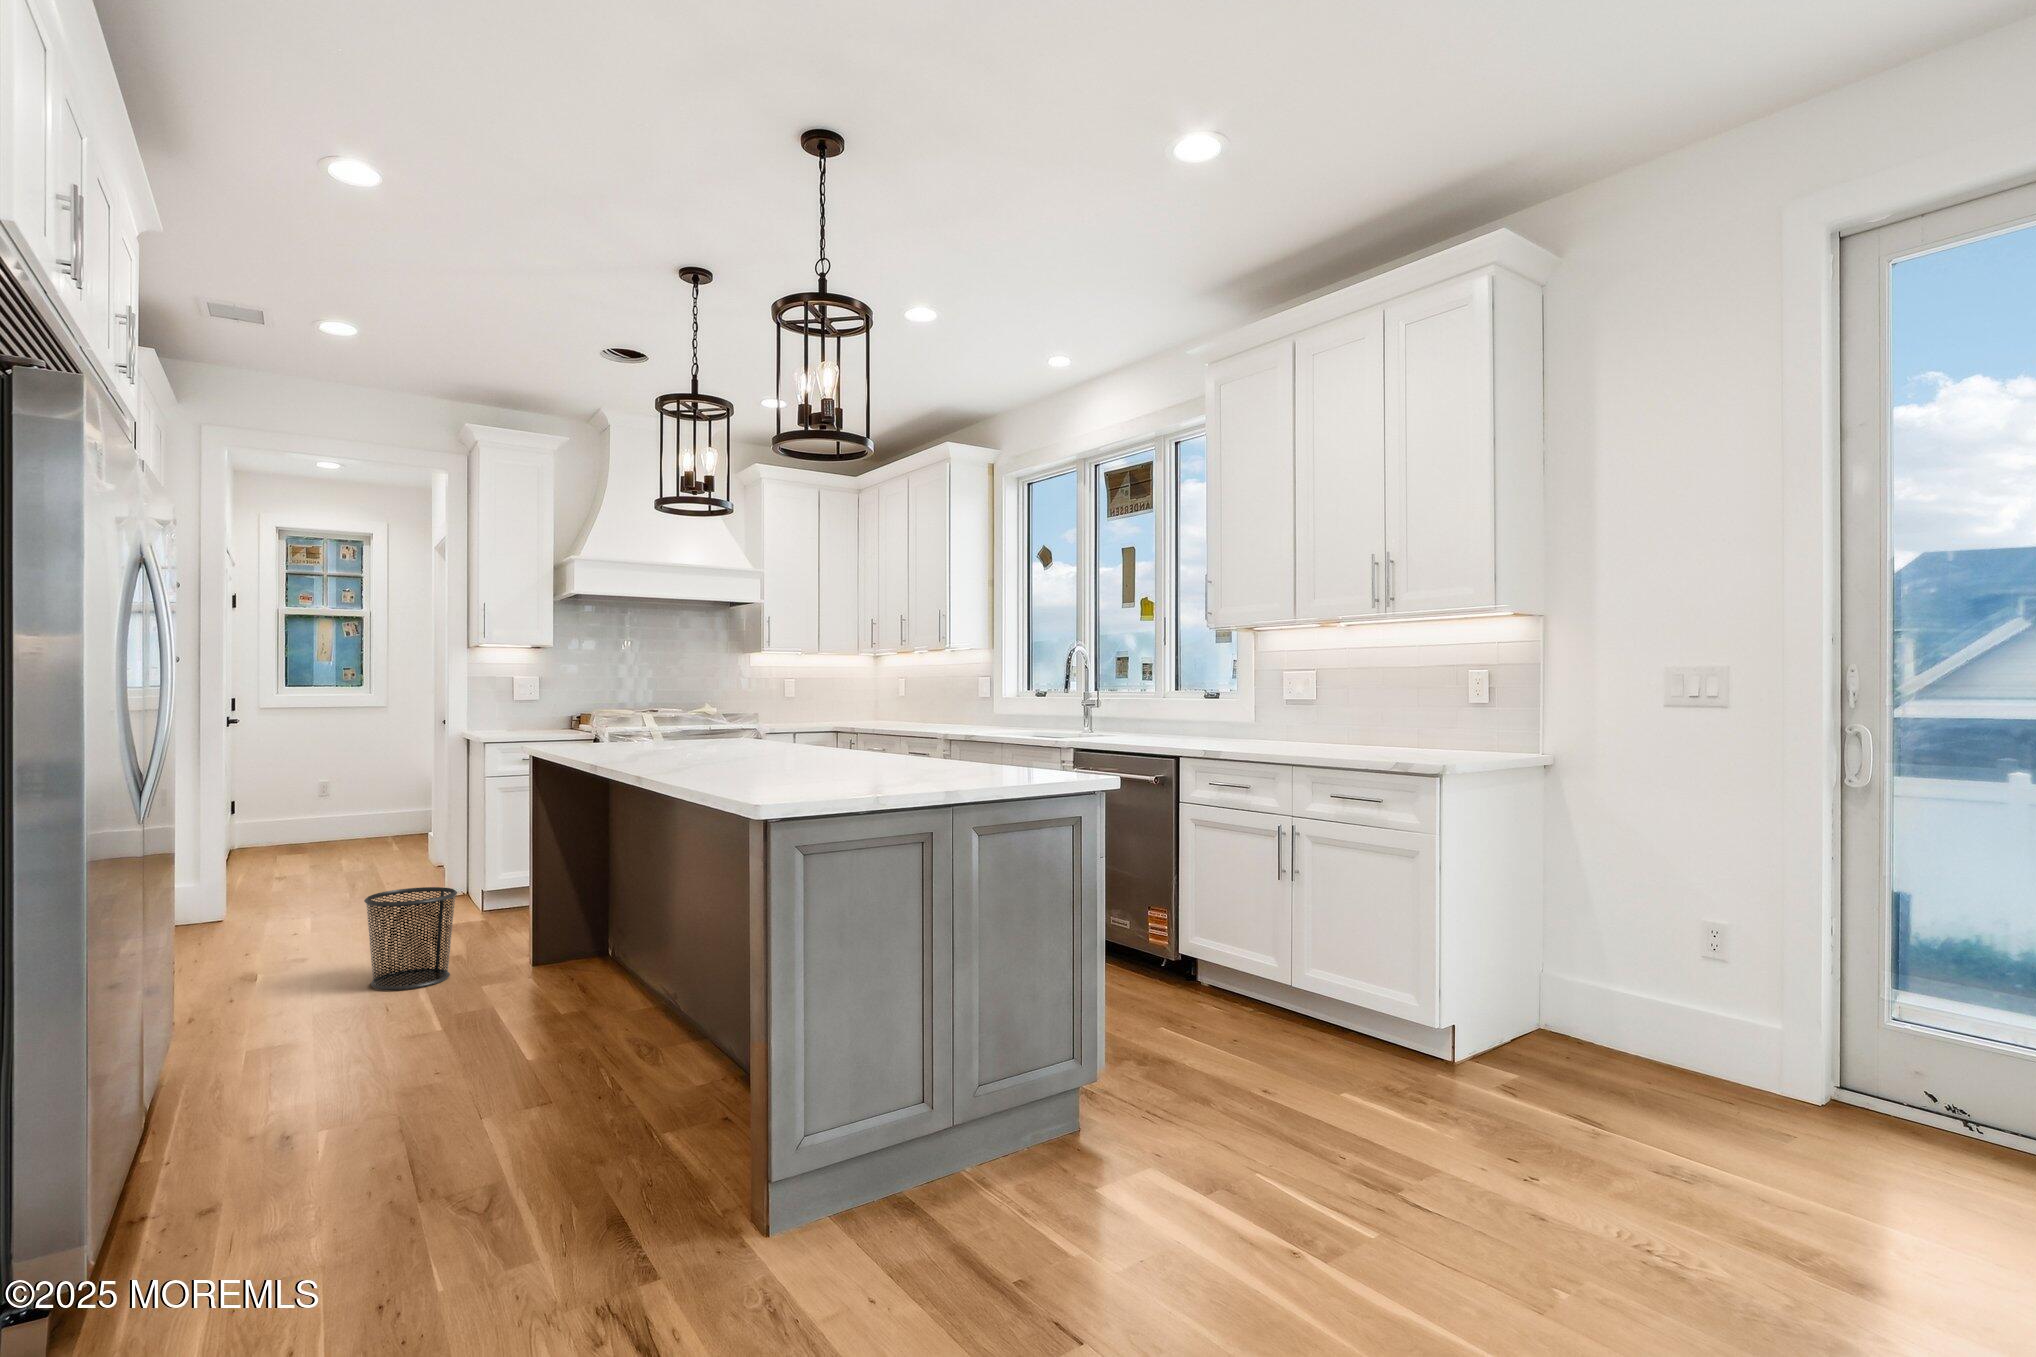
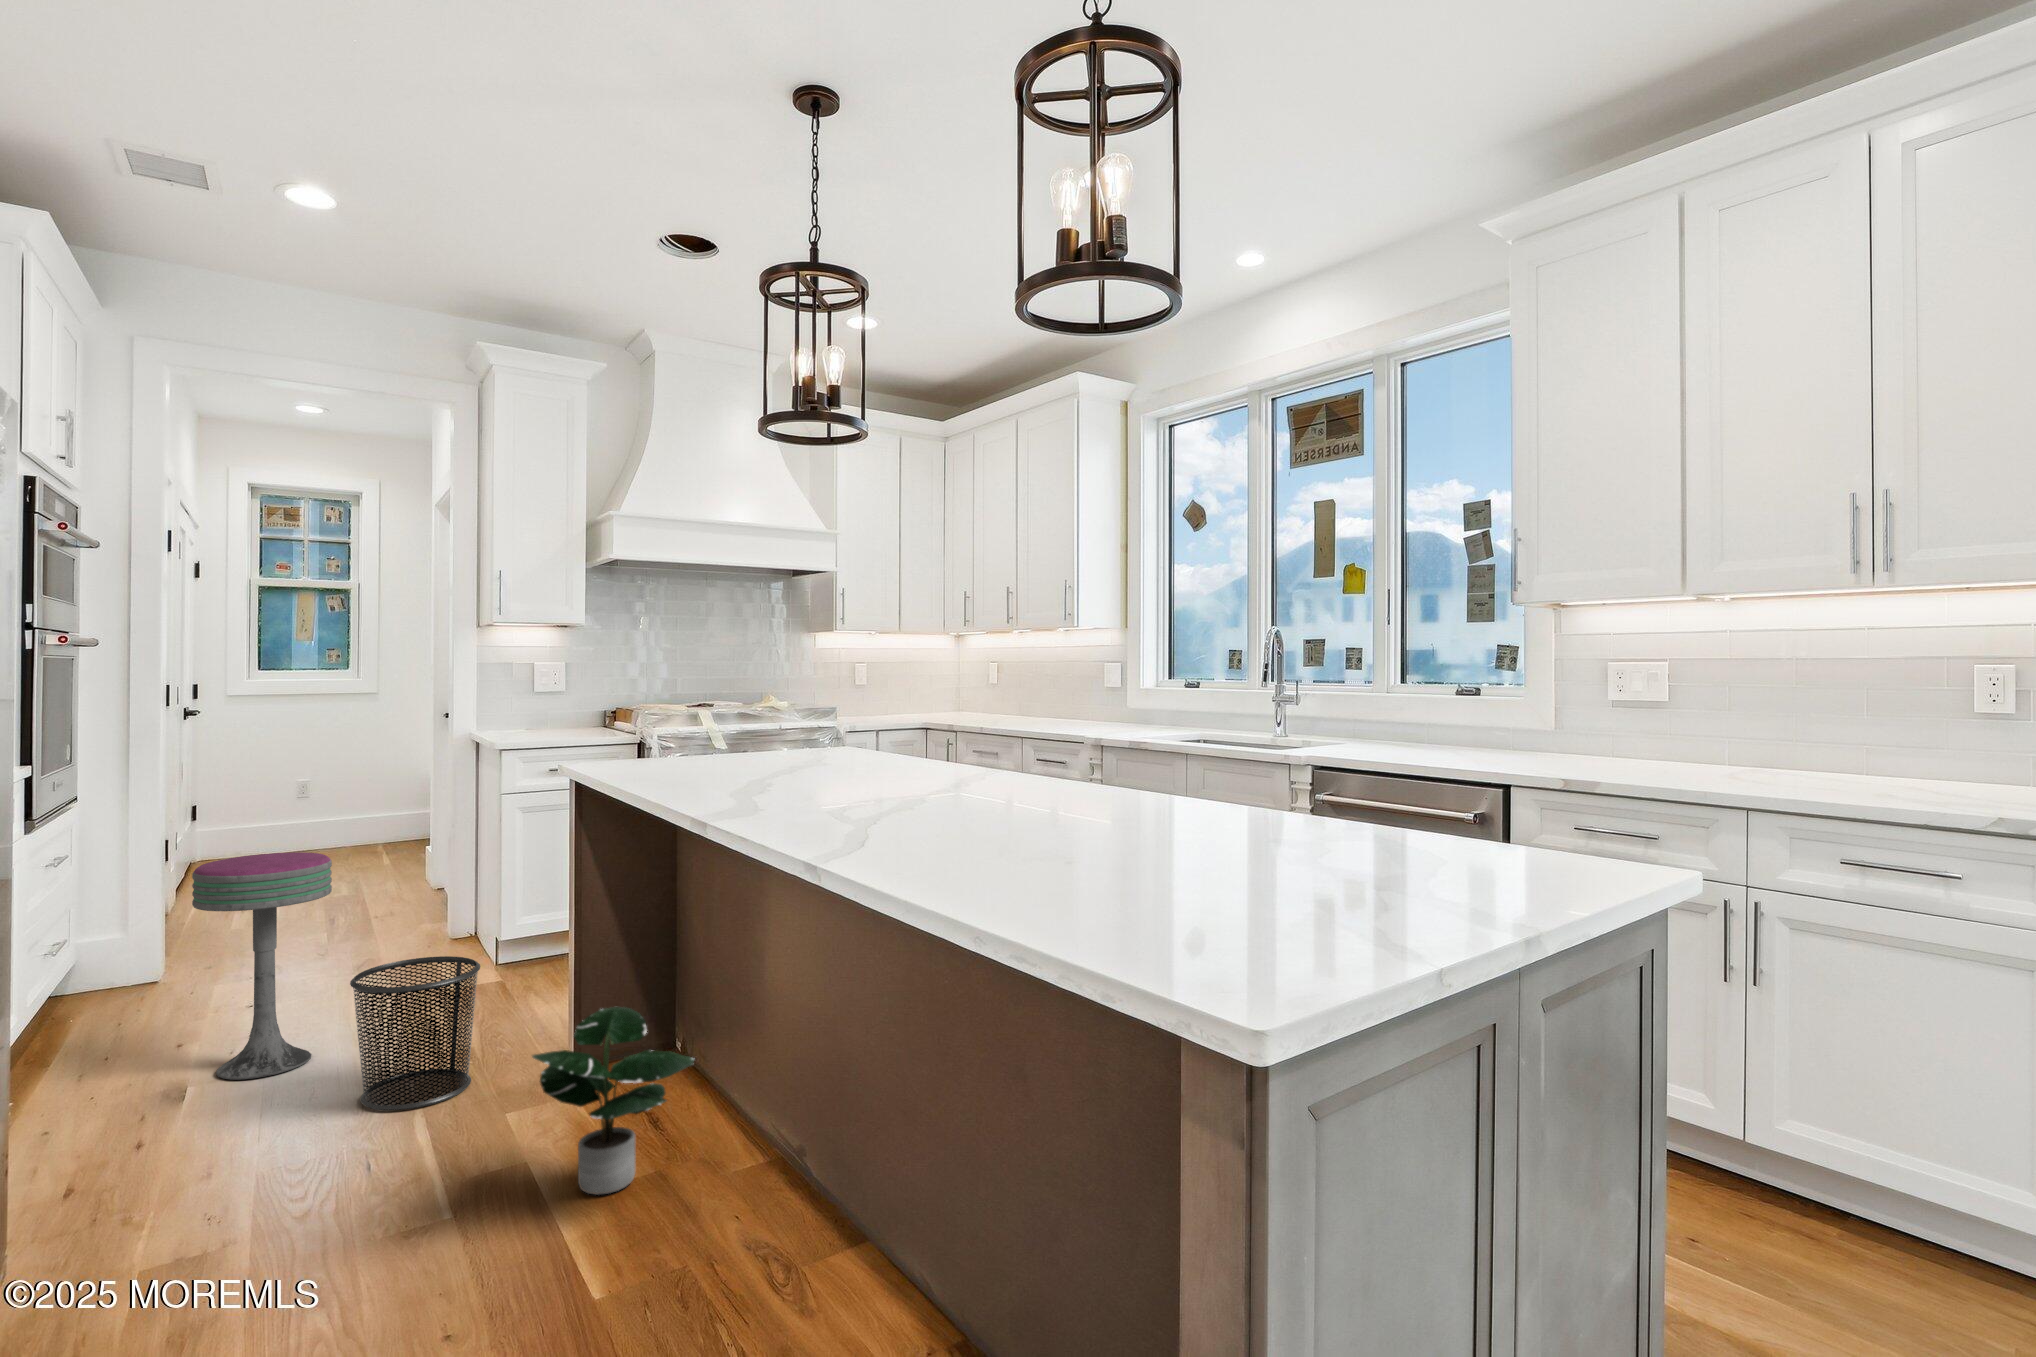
bar stool: none [252,815,351,975] -> present [192,852,332,1080]
potted plant: none [485,910,597,1028] -> present [532,1007,694,1195]

